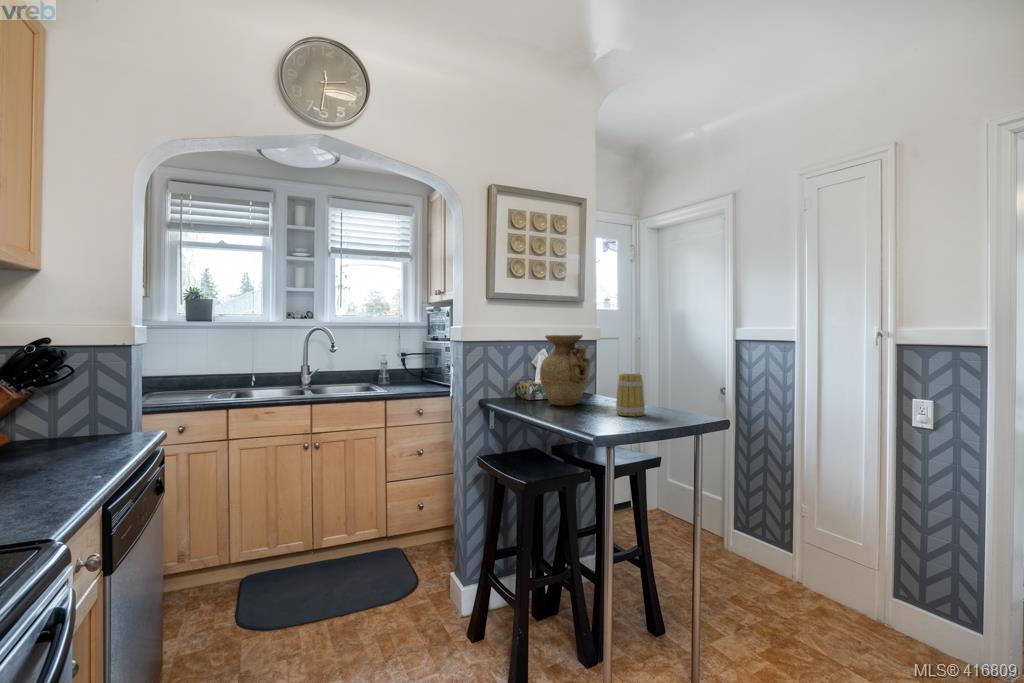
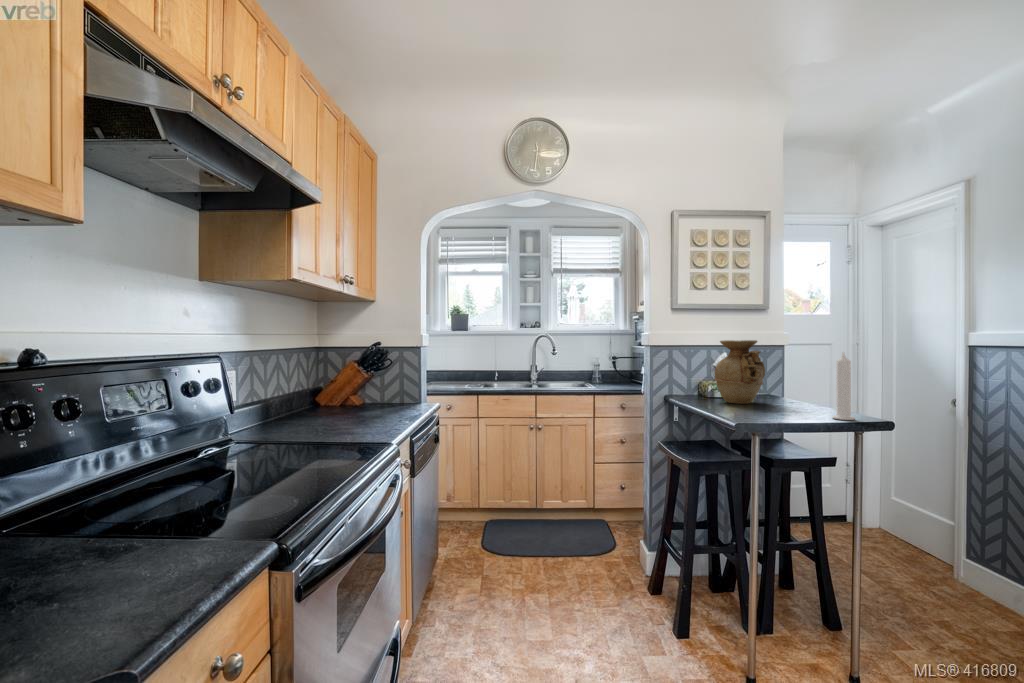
candle: none [671,347,692,420] -> present [832,352,855,420]
mug: present [616,373,645,416] -> none [779,376,809,415]

